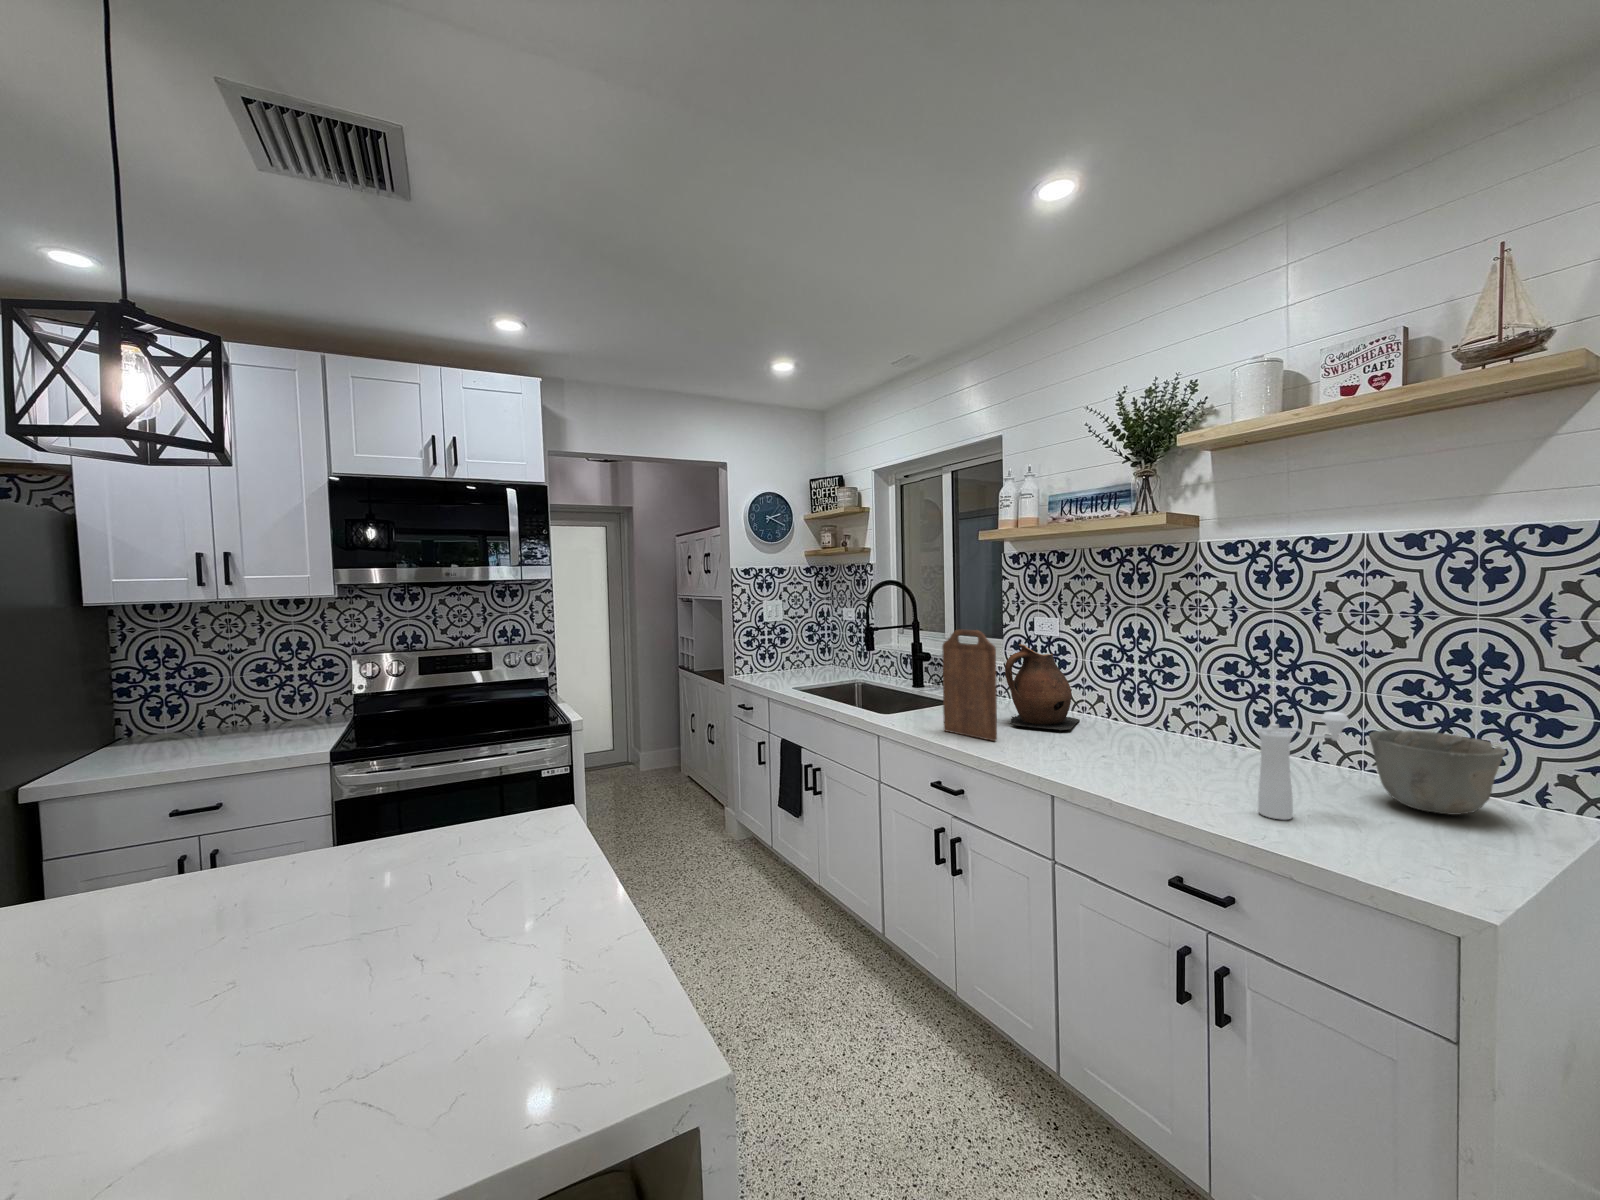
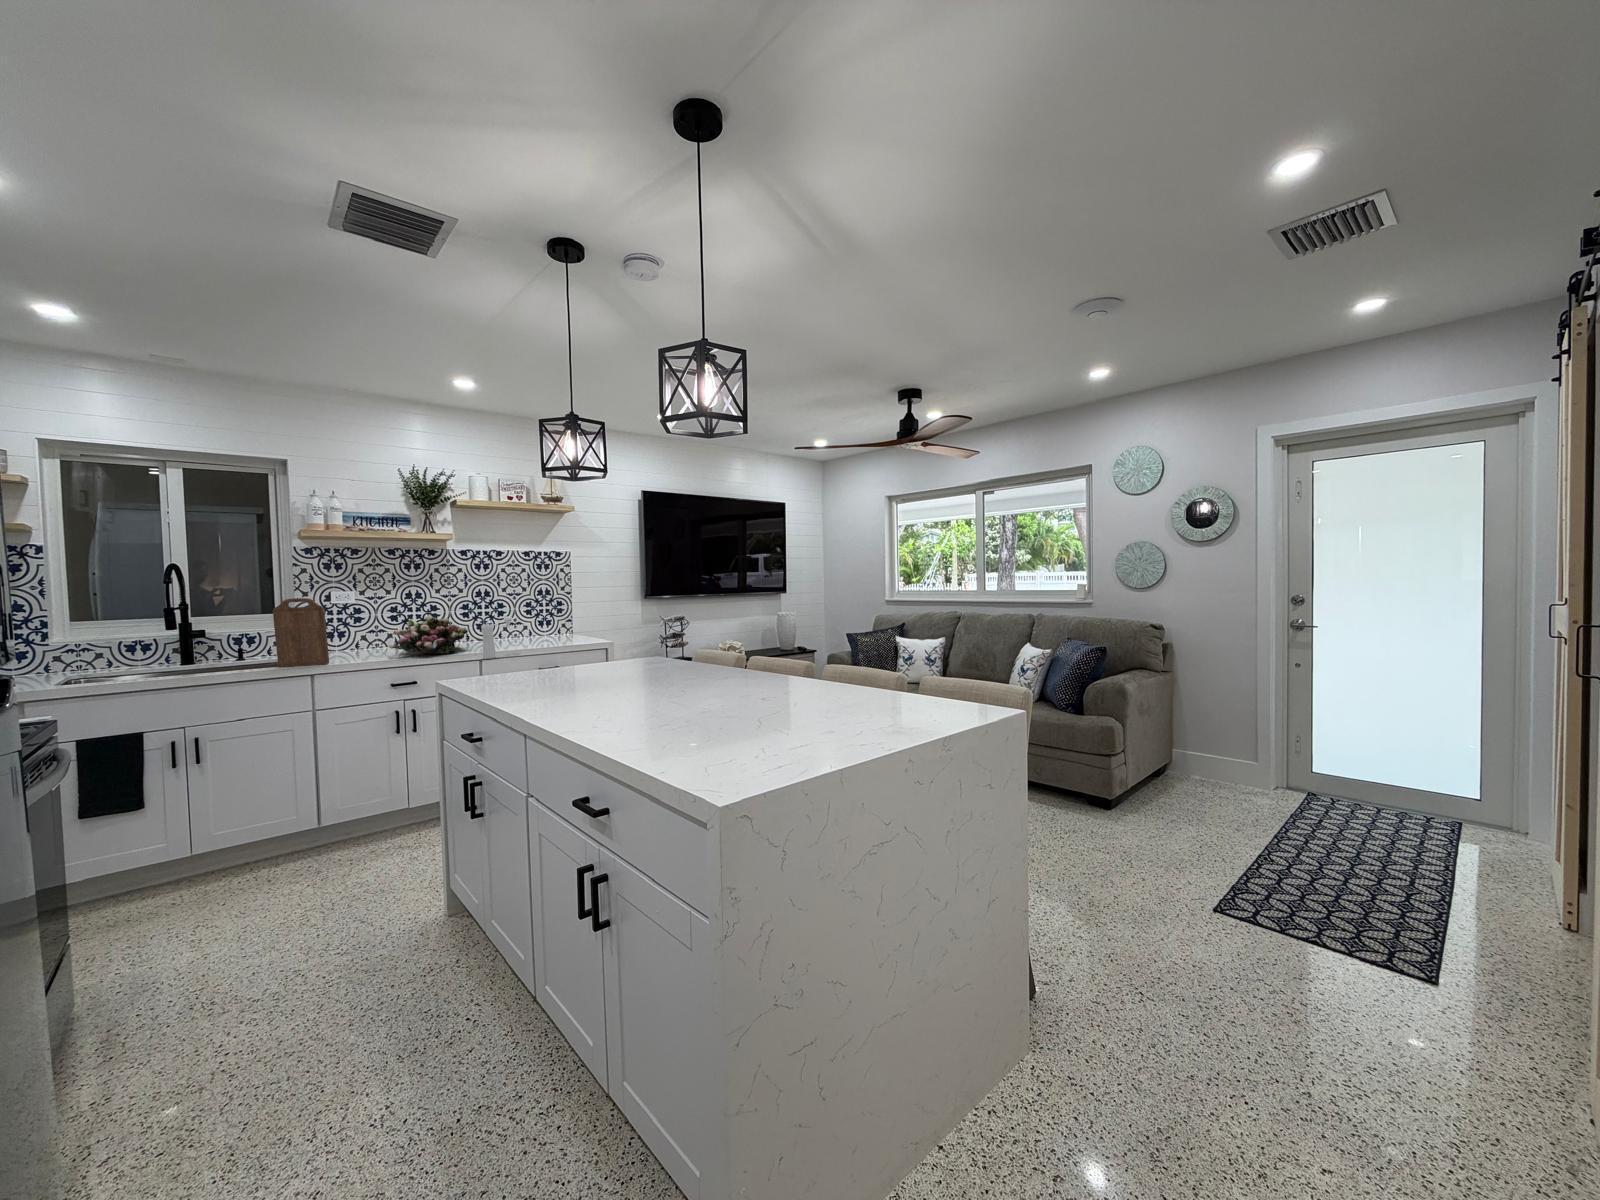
ceramic pitcher: present [1005,644,1080,731] -> none [324,606,380,656]
flower arrangement: none [1079,677,1229,770] -> present [389,615,468,654]
ceramic bowl: present [1369,730,1506,815] -> none [520,621,558,648]

